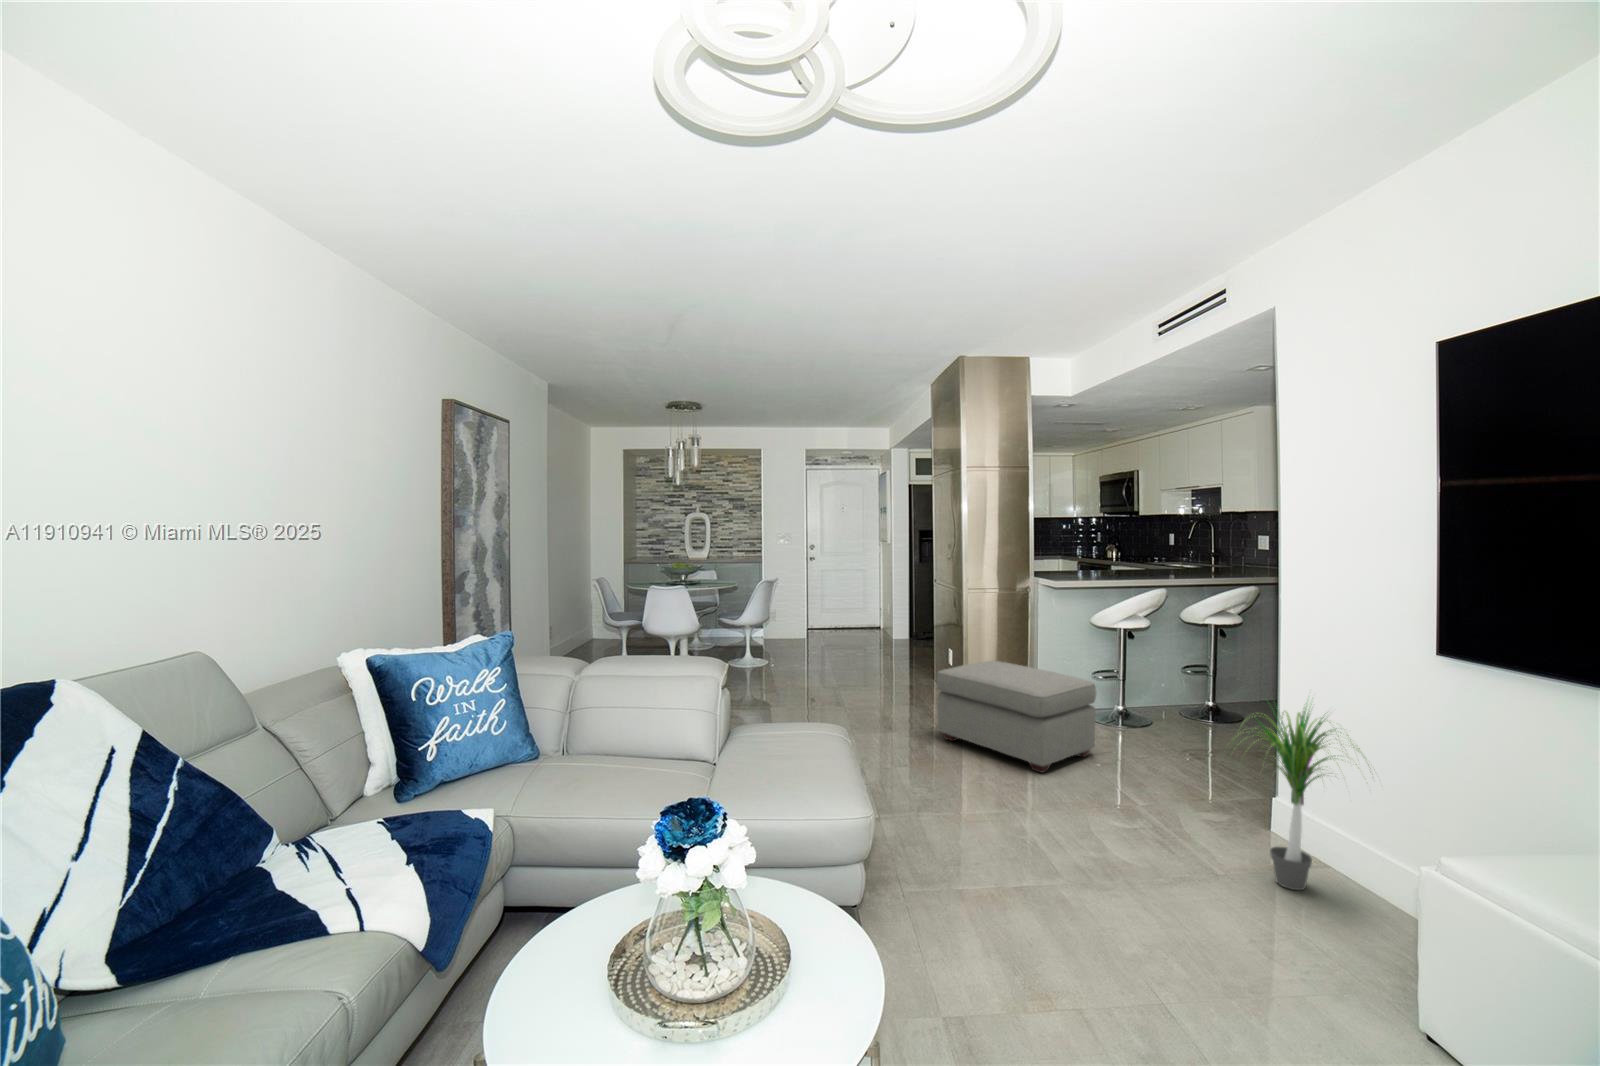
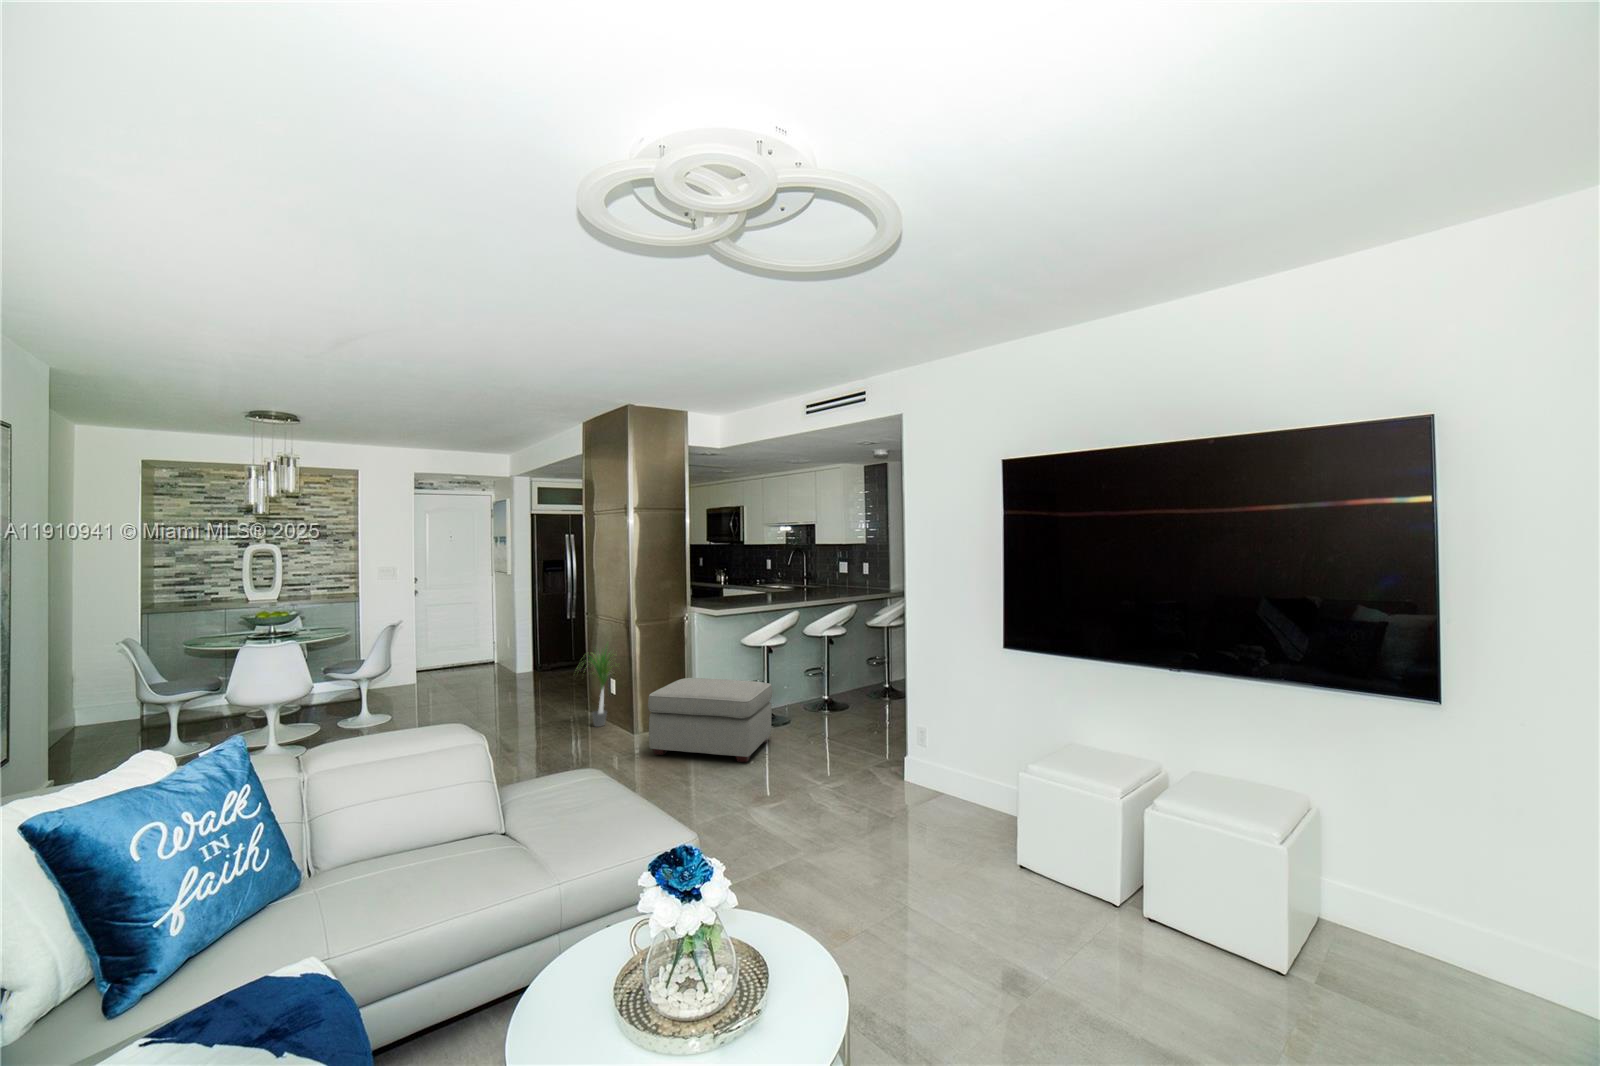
potted plant: present [1235,708,1366,890] -> present [590,649,613,727]

